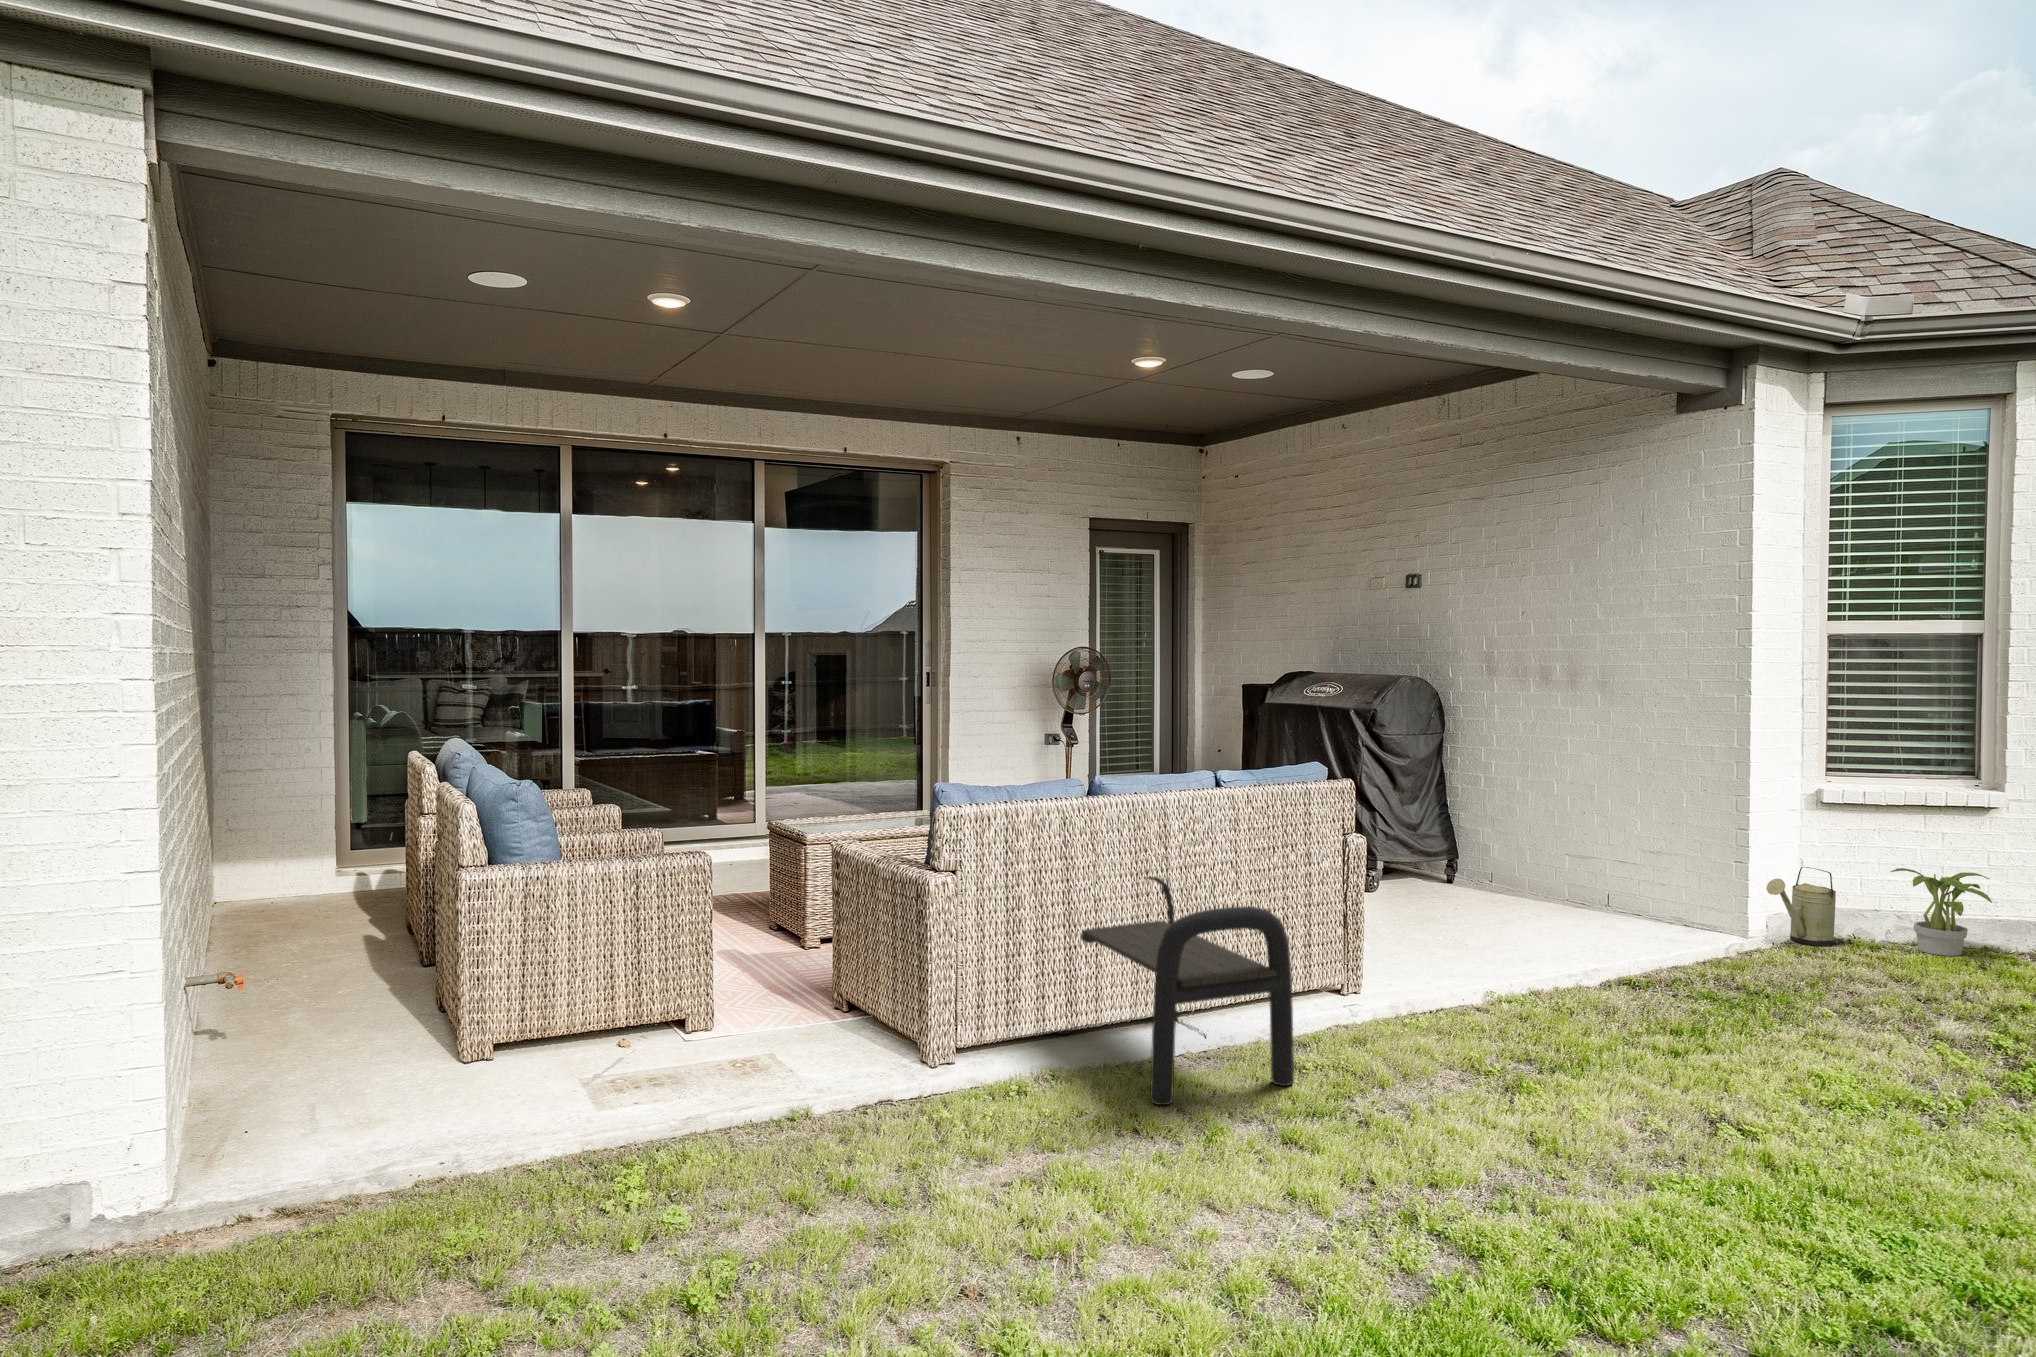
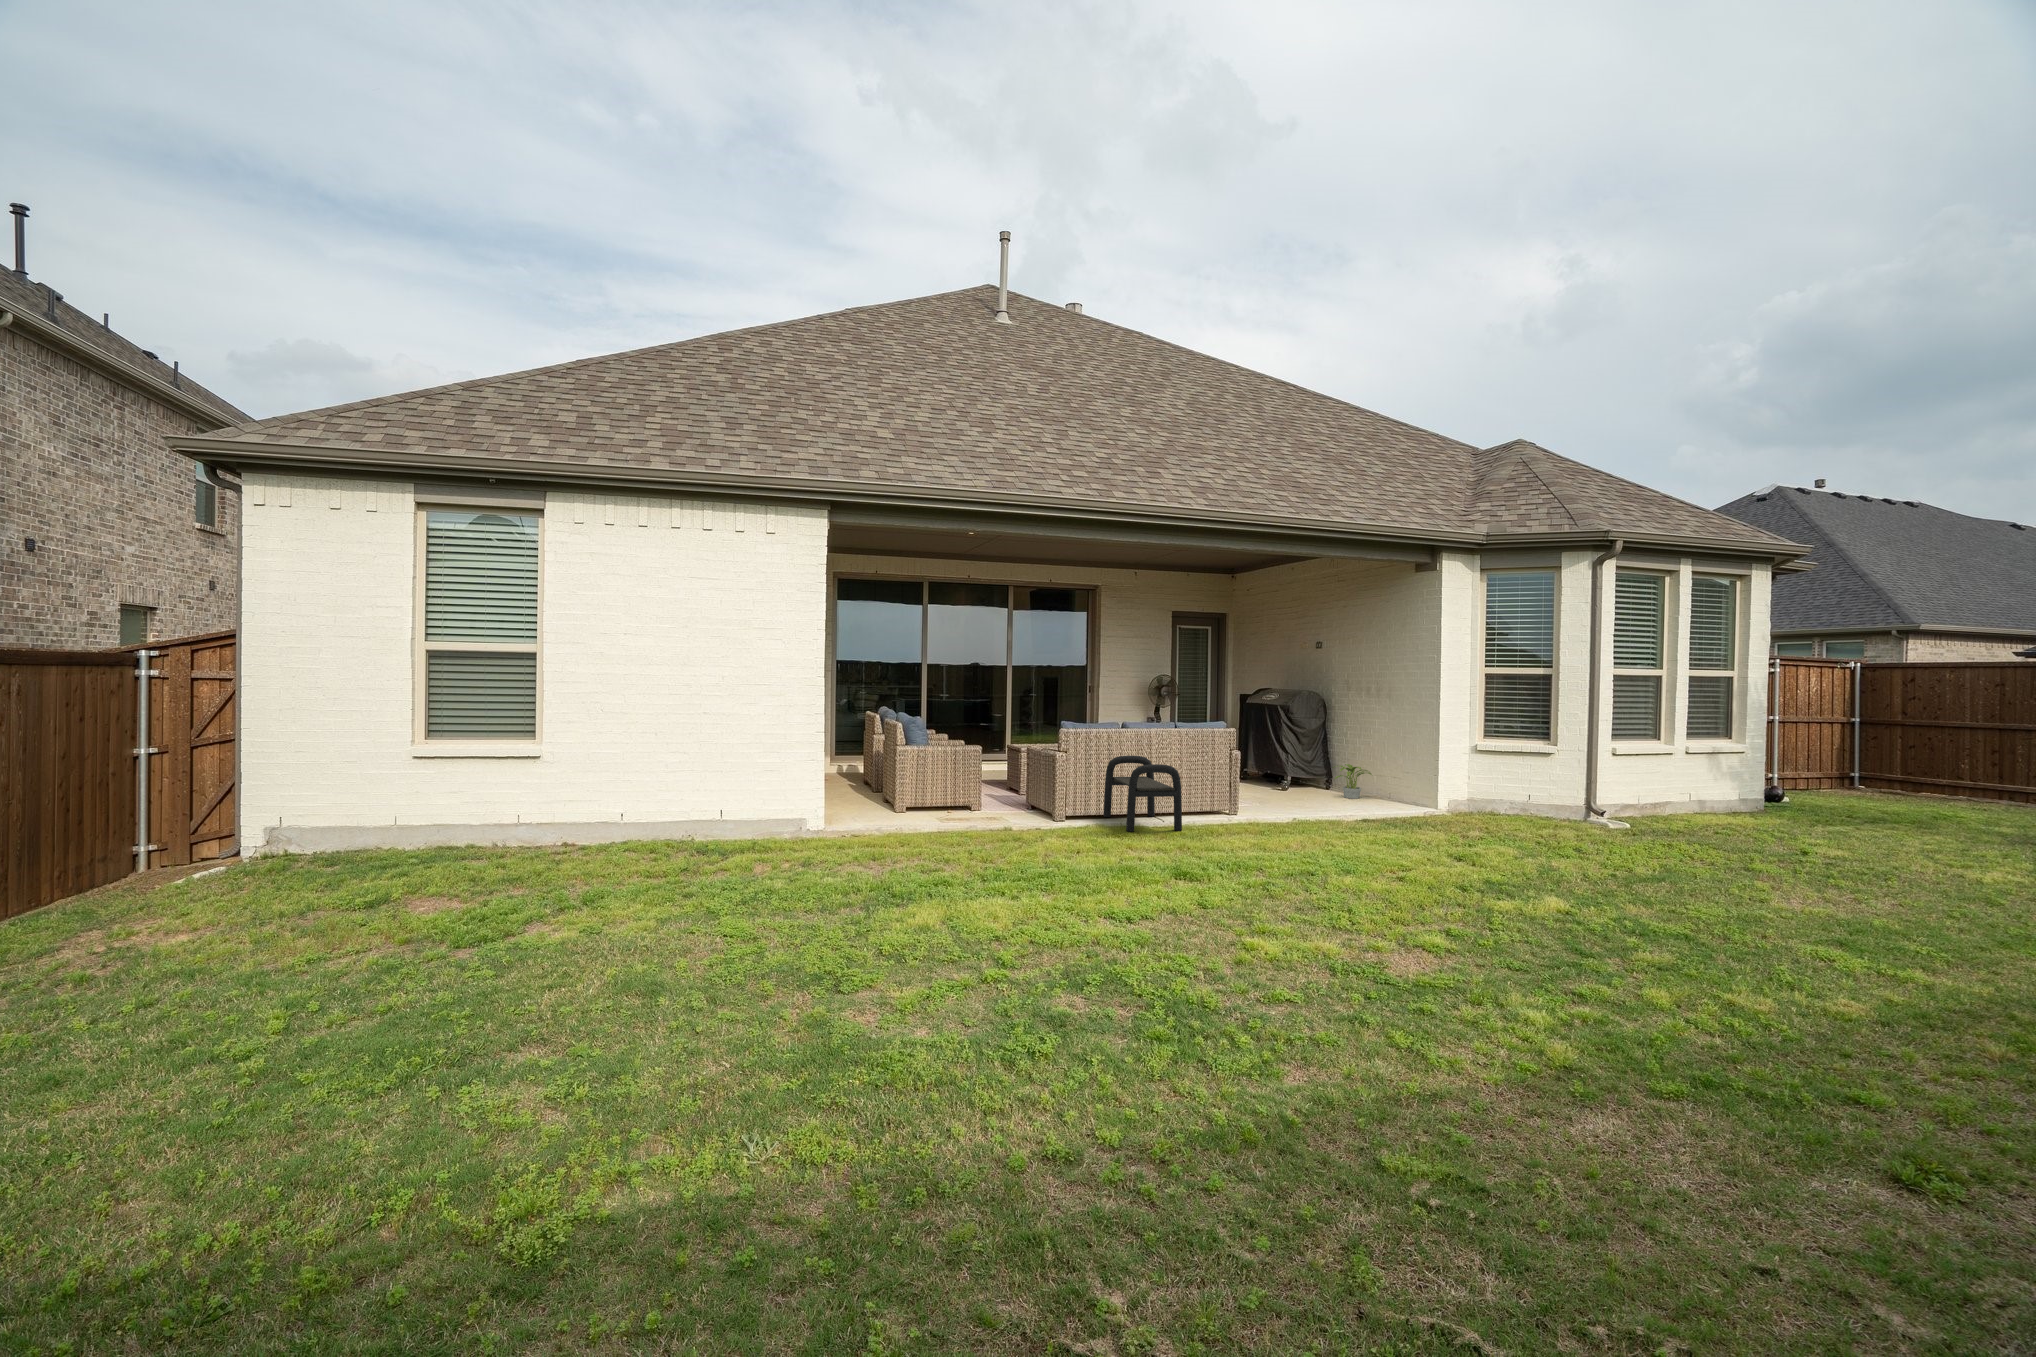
watering can: present [1767,867,1836,946] -> none [1442,779,1480,814]
potted plant: present [1891,868,1992,956] -> present [1335,764,1372,799]

